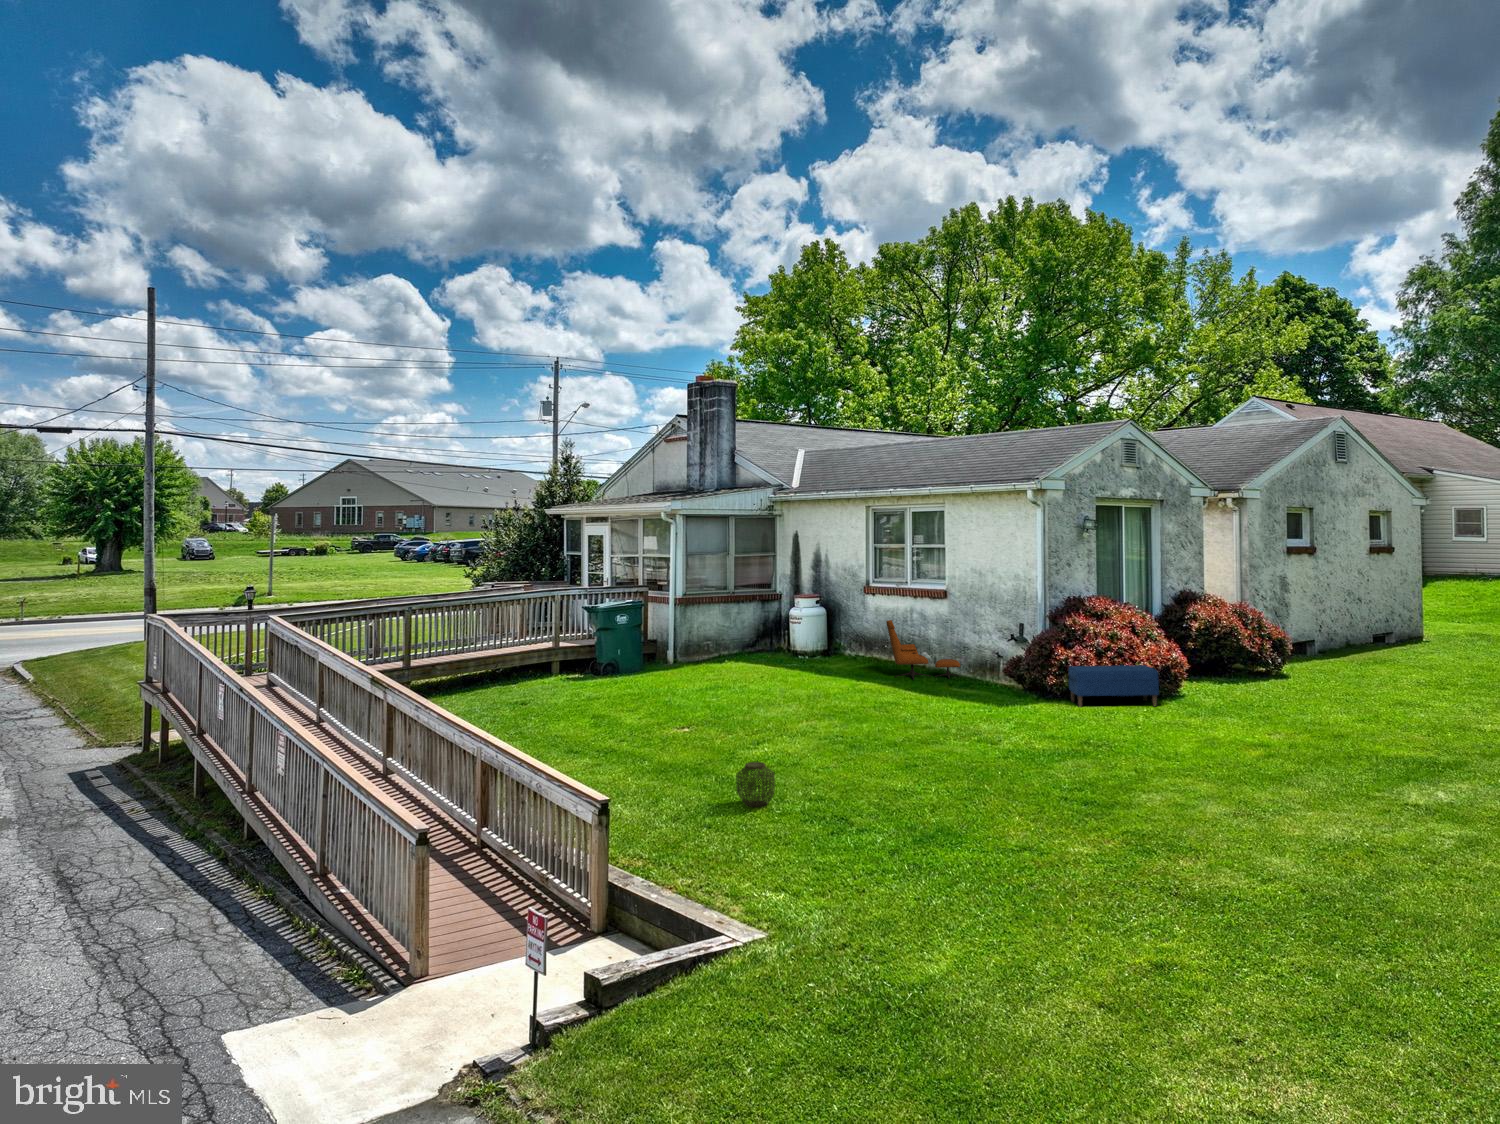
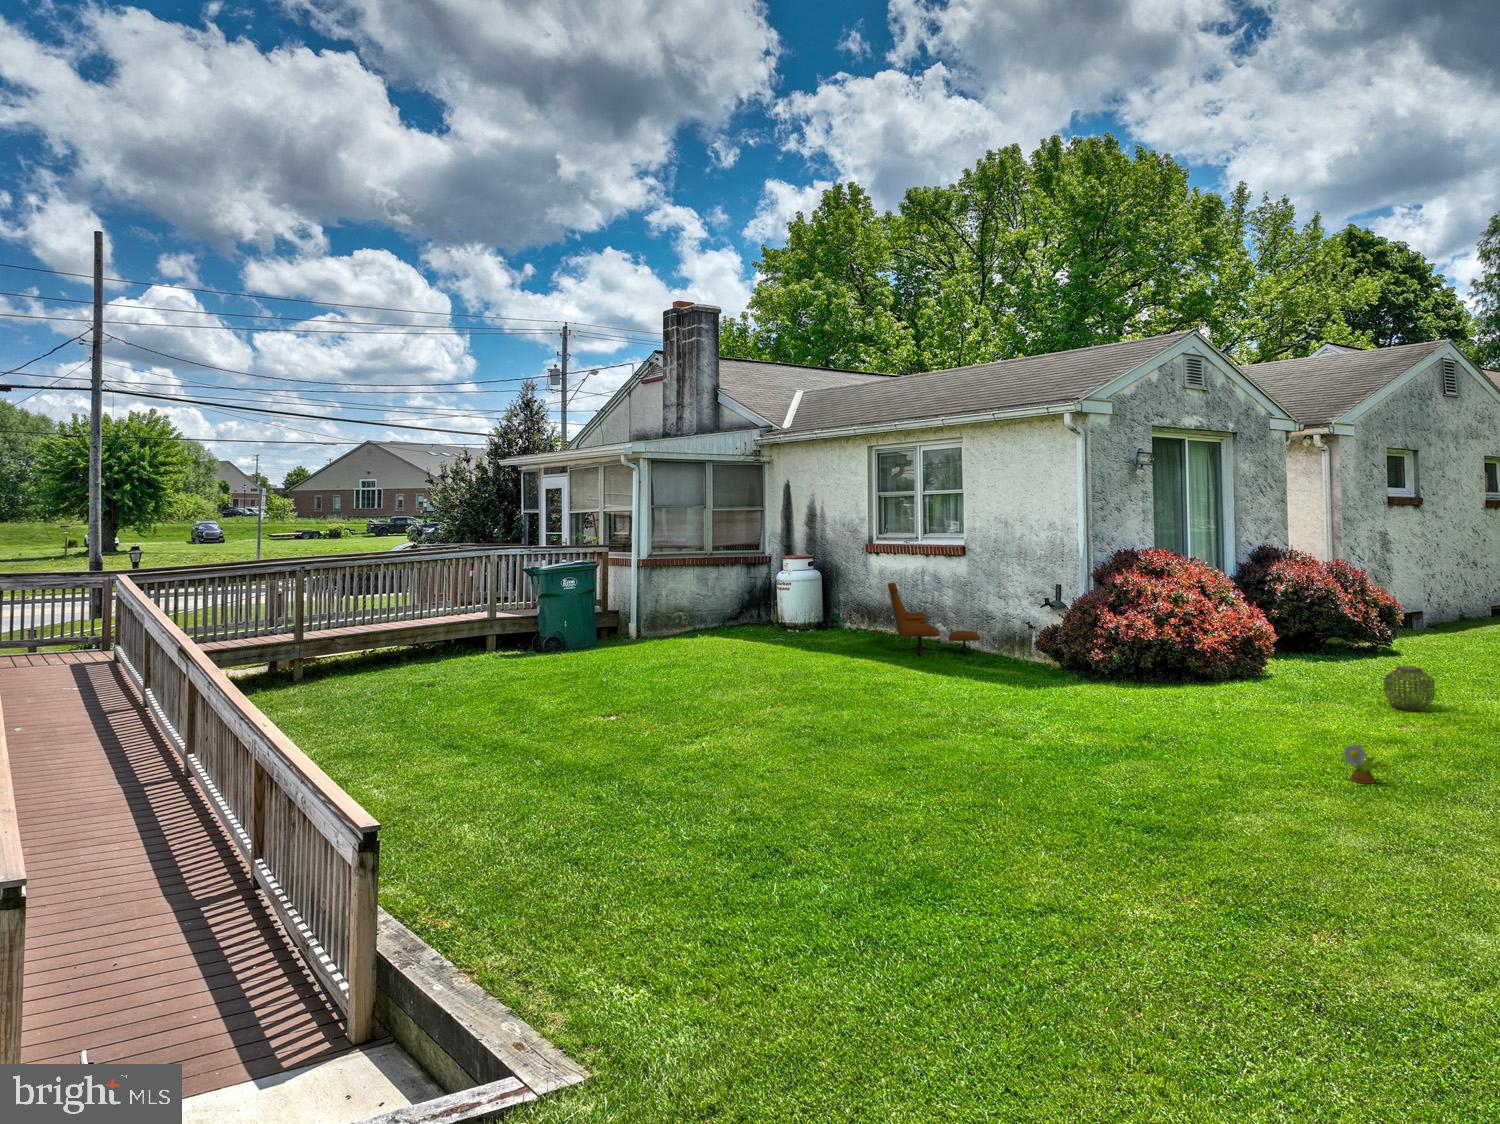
bench: present [1069,665,1159,707] -> none [1119,634,1241,689]
decorative plant: none [1209,747,1242,774] -> present [1342,744,1390,784]
woven basket: present [736,762,775,807] -> present [1384,666,1435,711]

